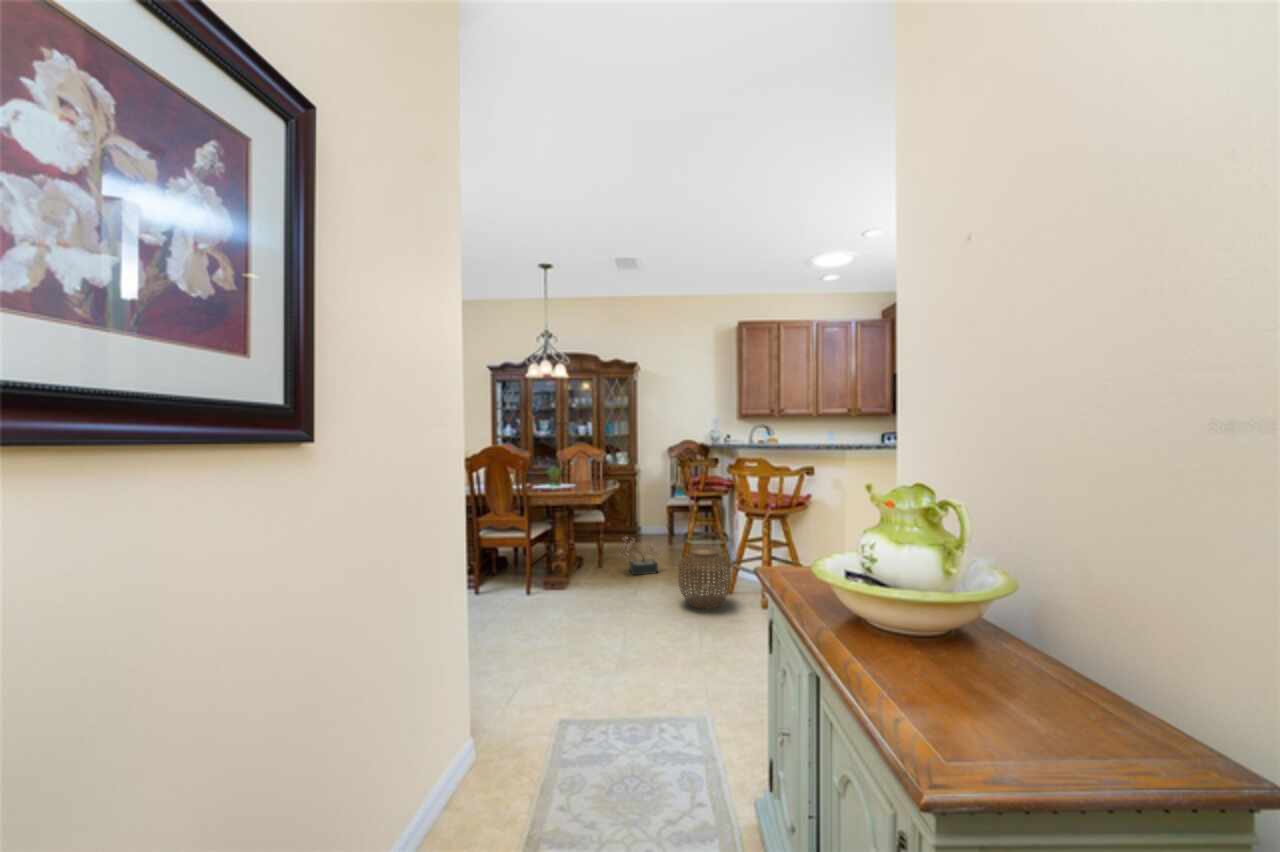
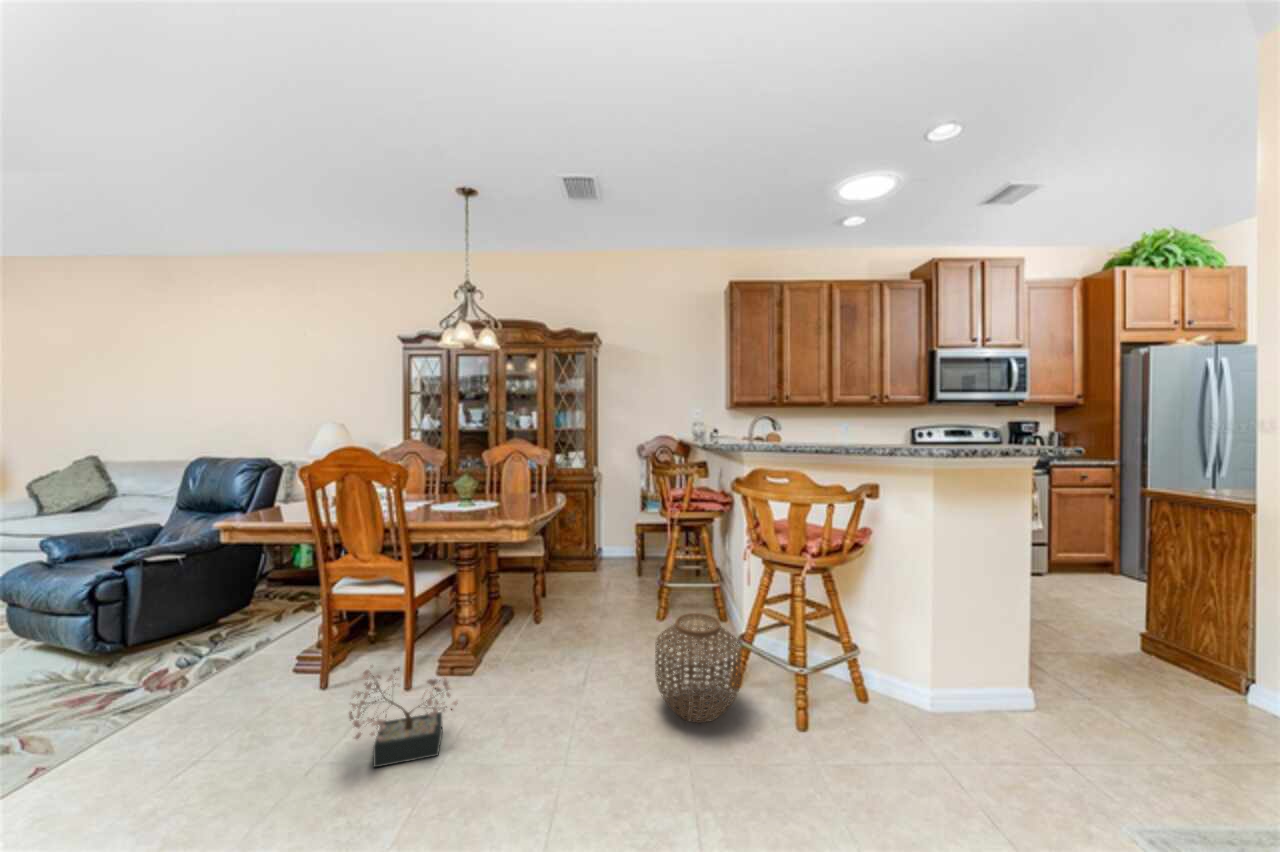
decorative plant: present [622,537,658,575] -> present [349,666,457,767]

